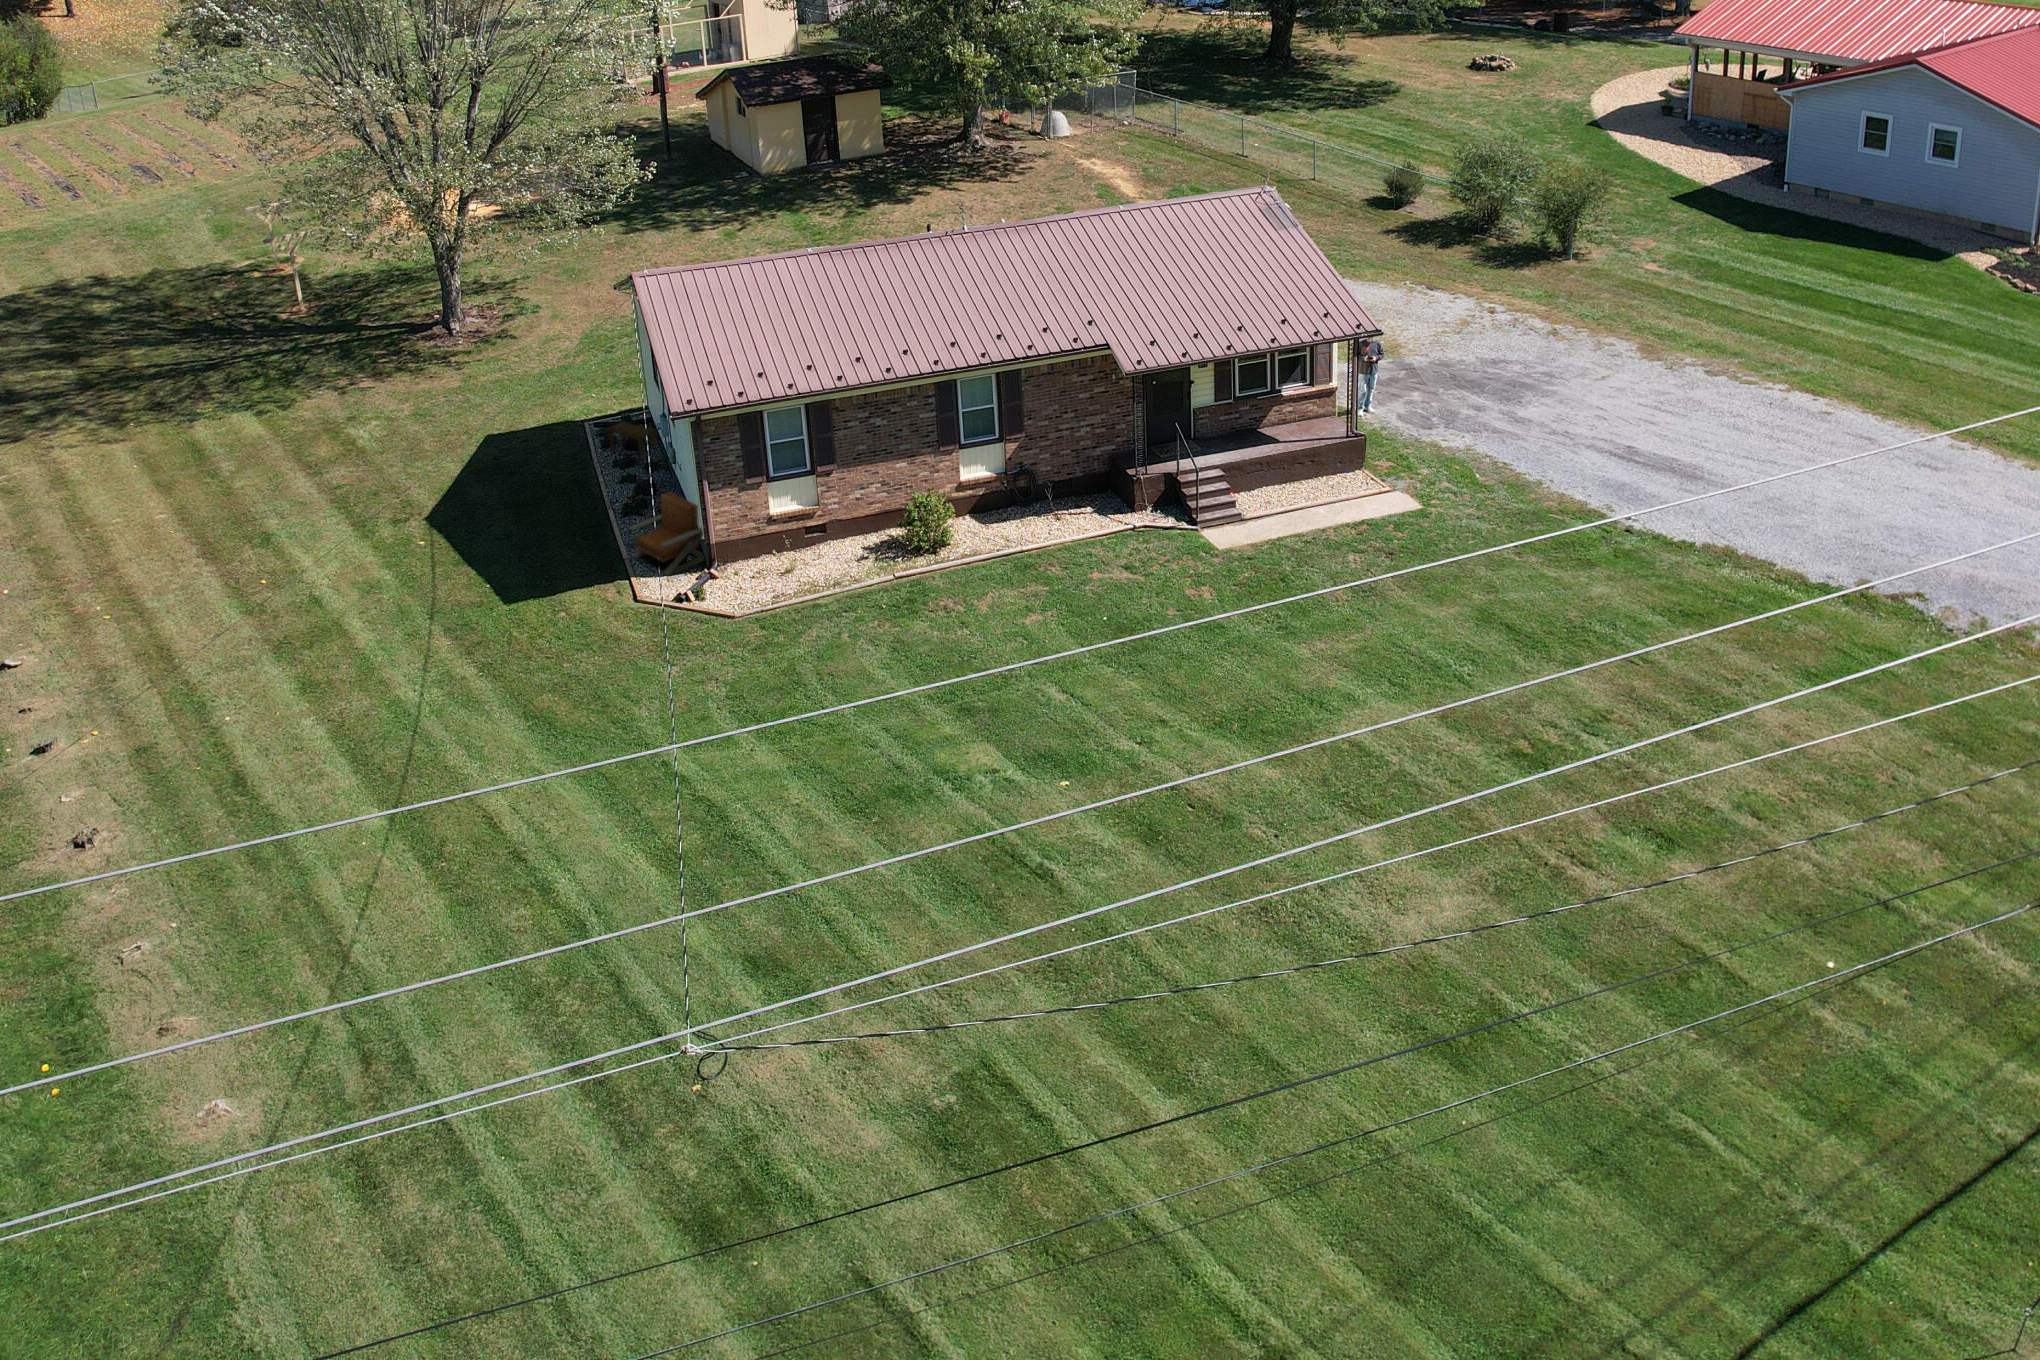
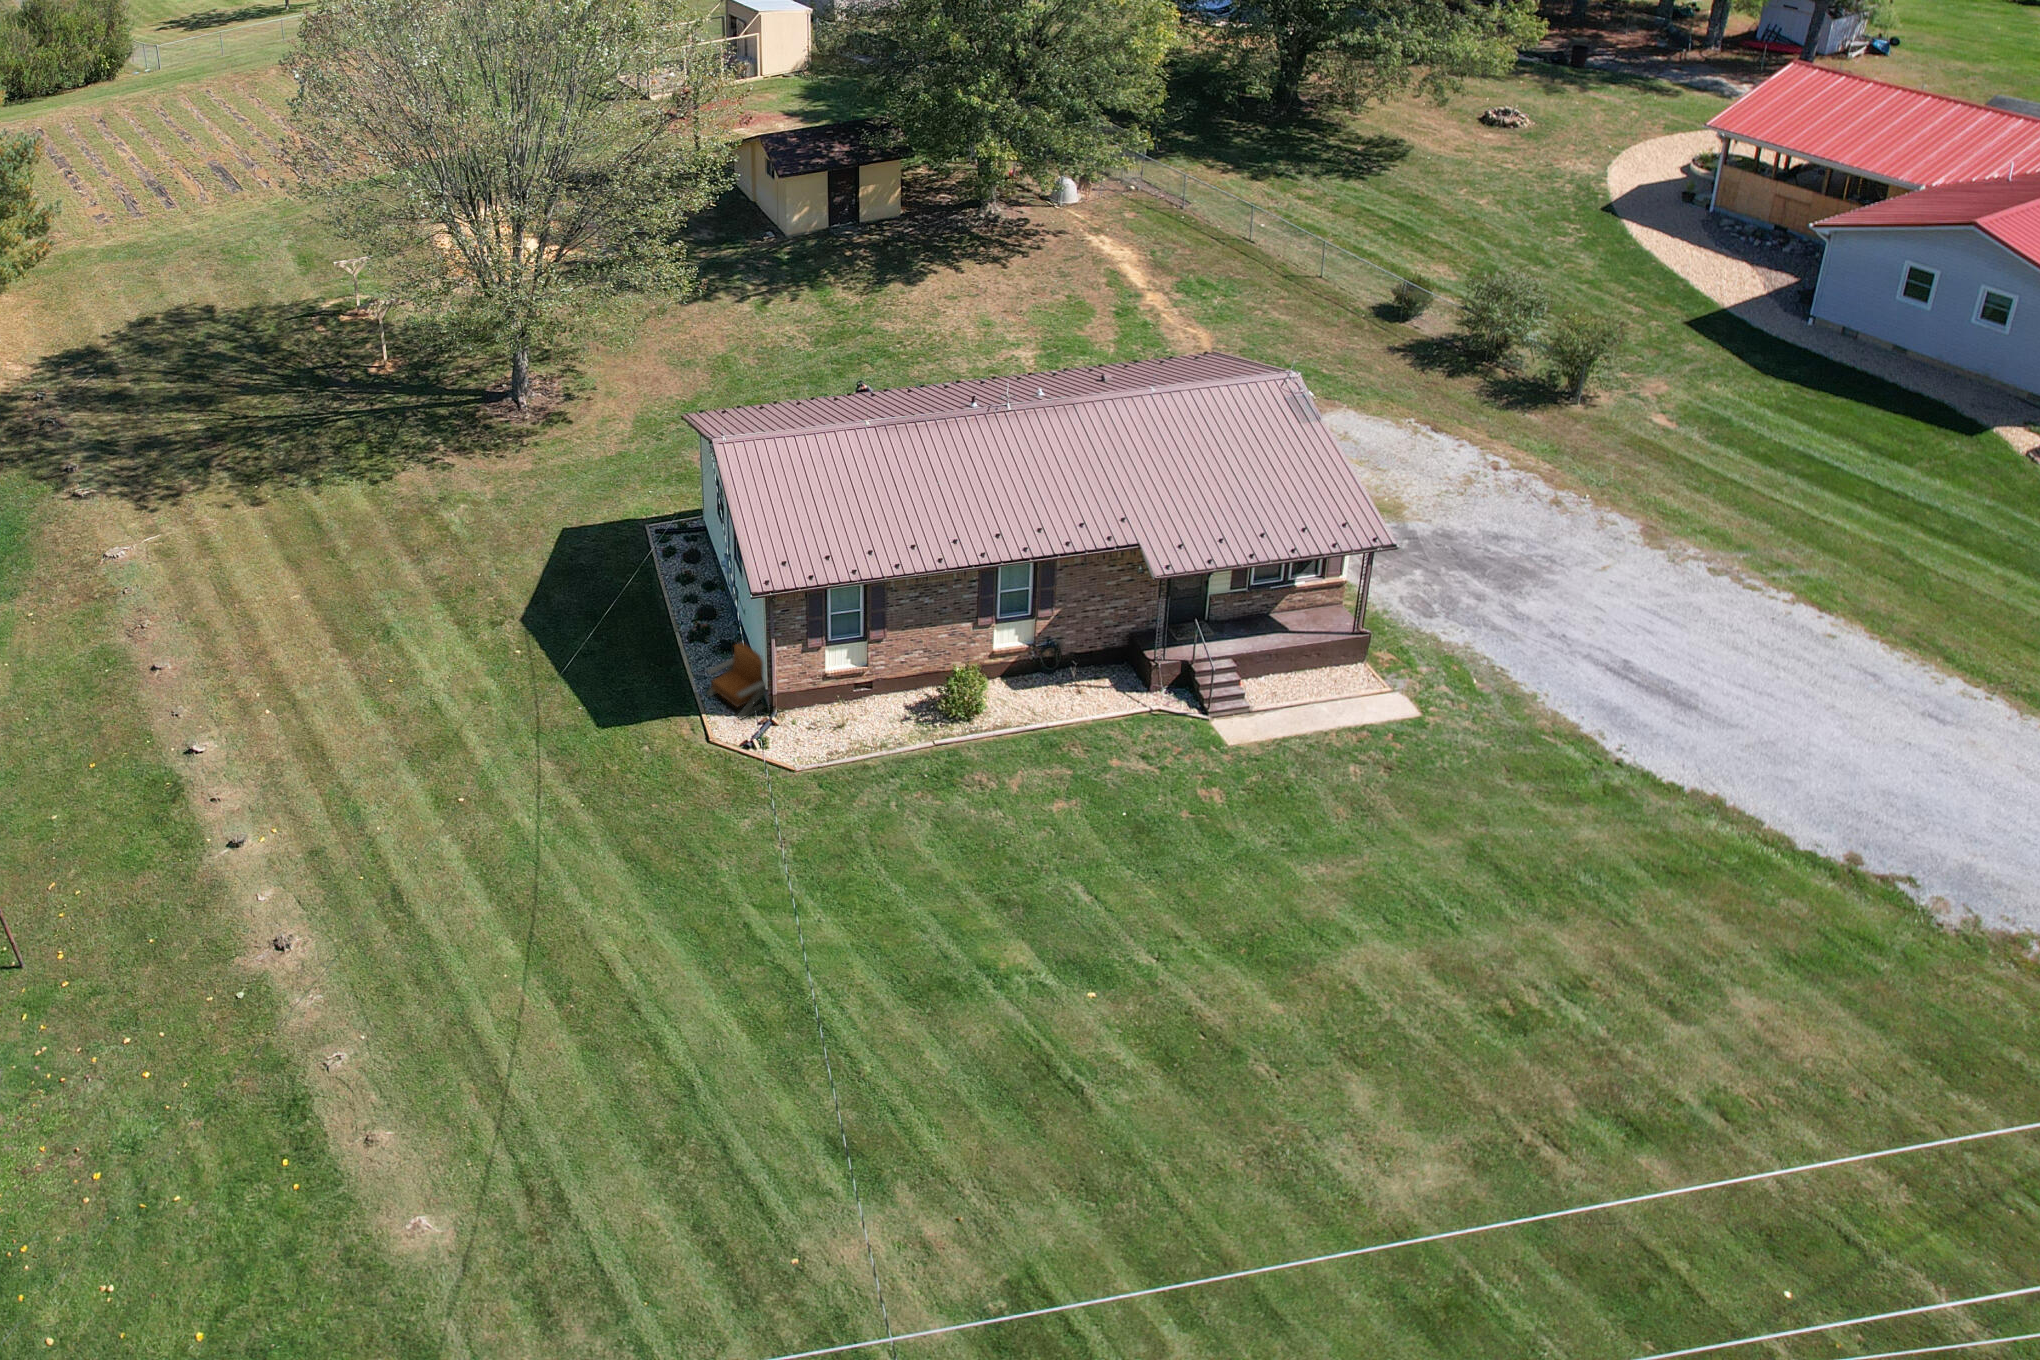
bench: present [607,422,656,459] -> none [667,542,710,582]

